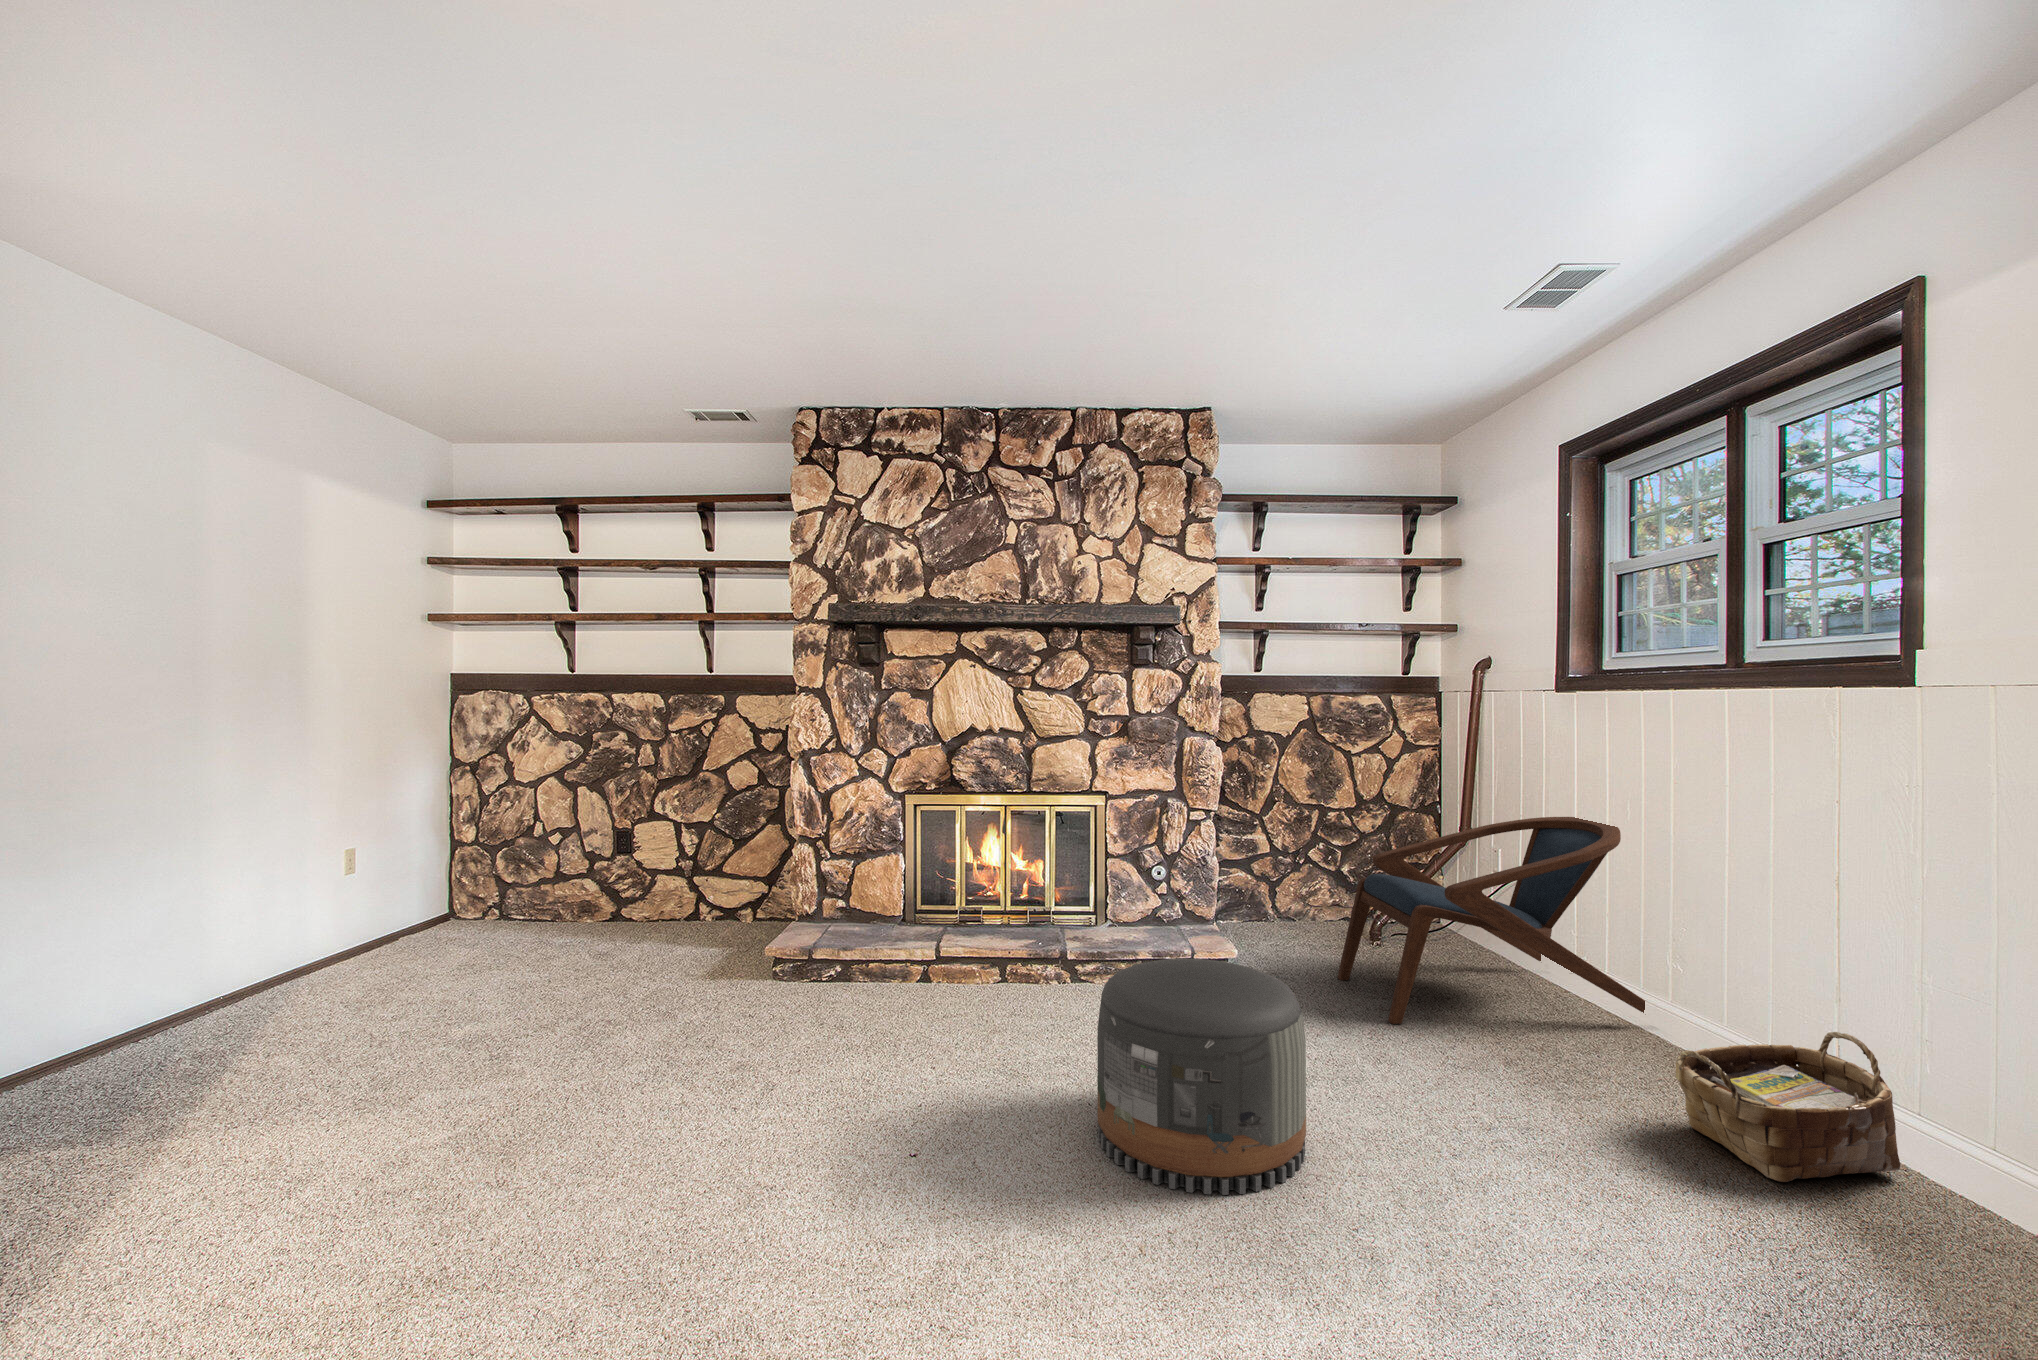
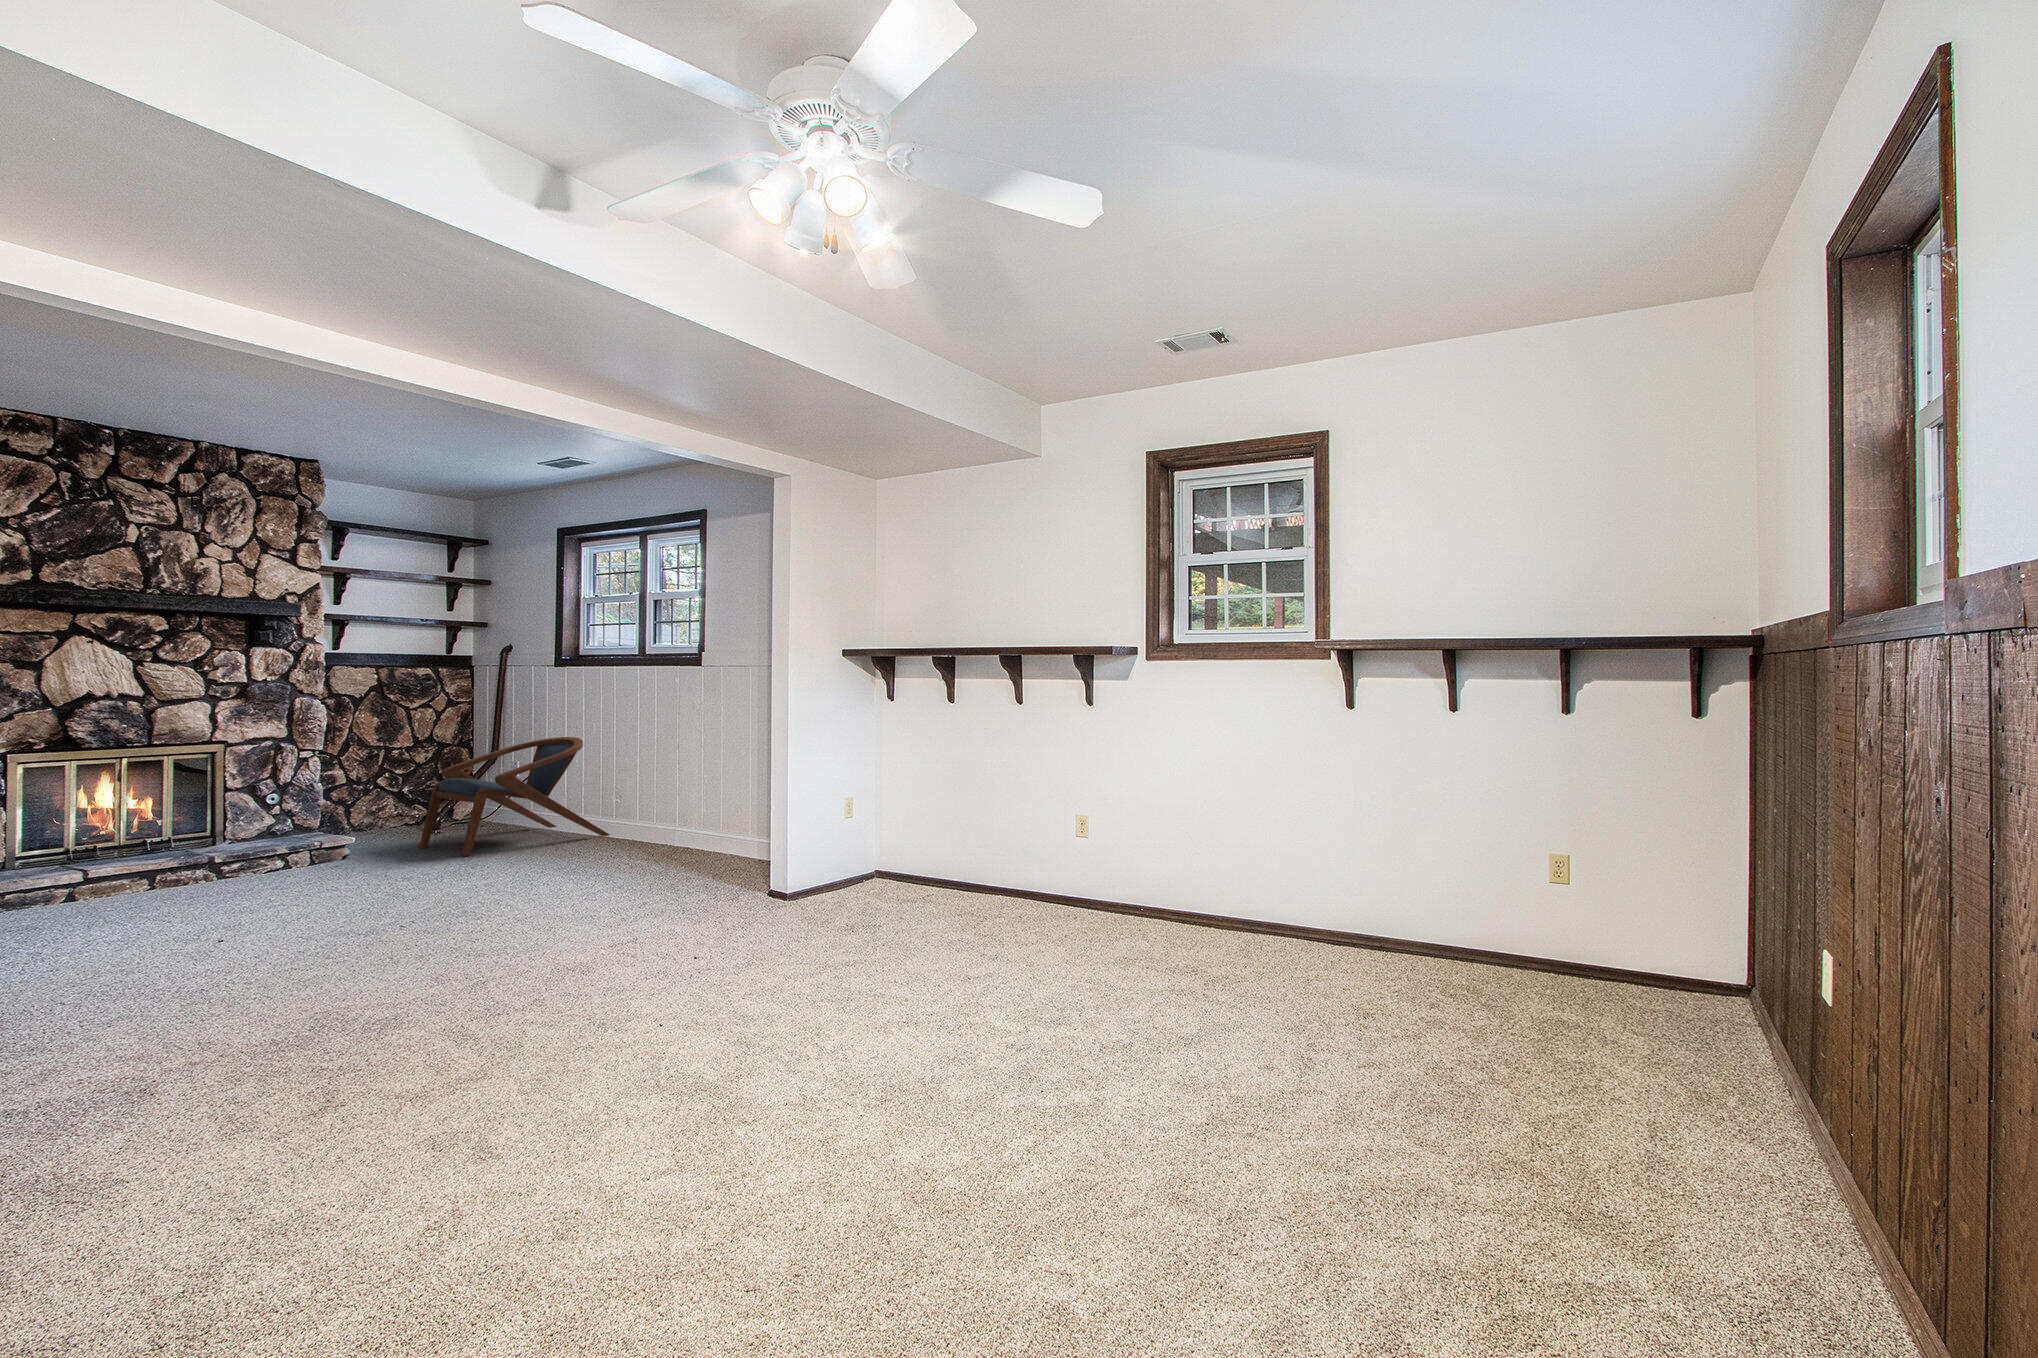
pouf: present [1097,958,1306,1195] -> none [323,814,446,914]
woven basket: present [1676,1032,1900,1182] -> none [604,808,678,863]

